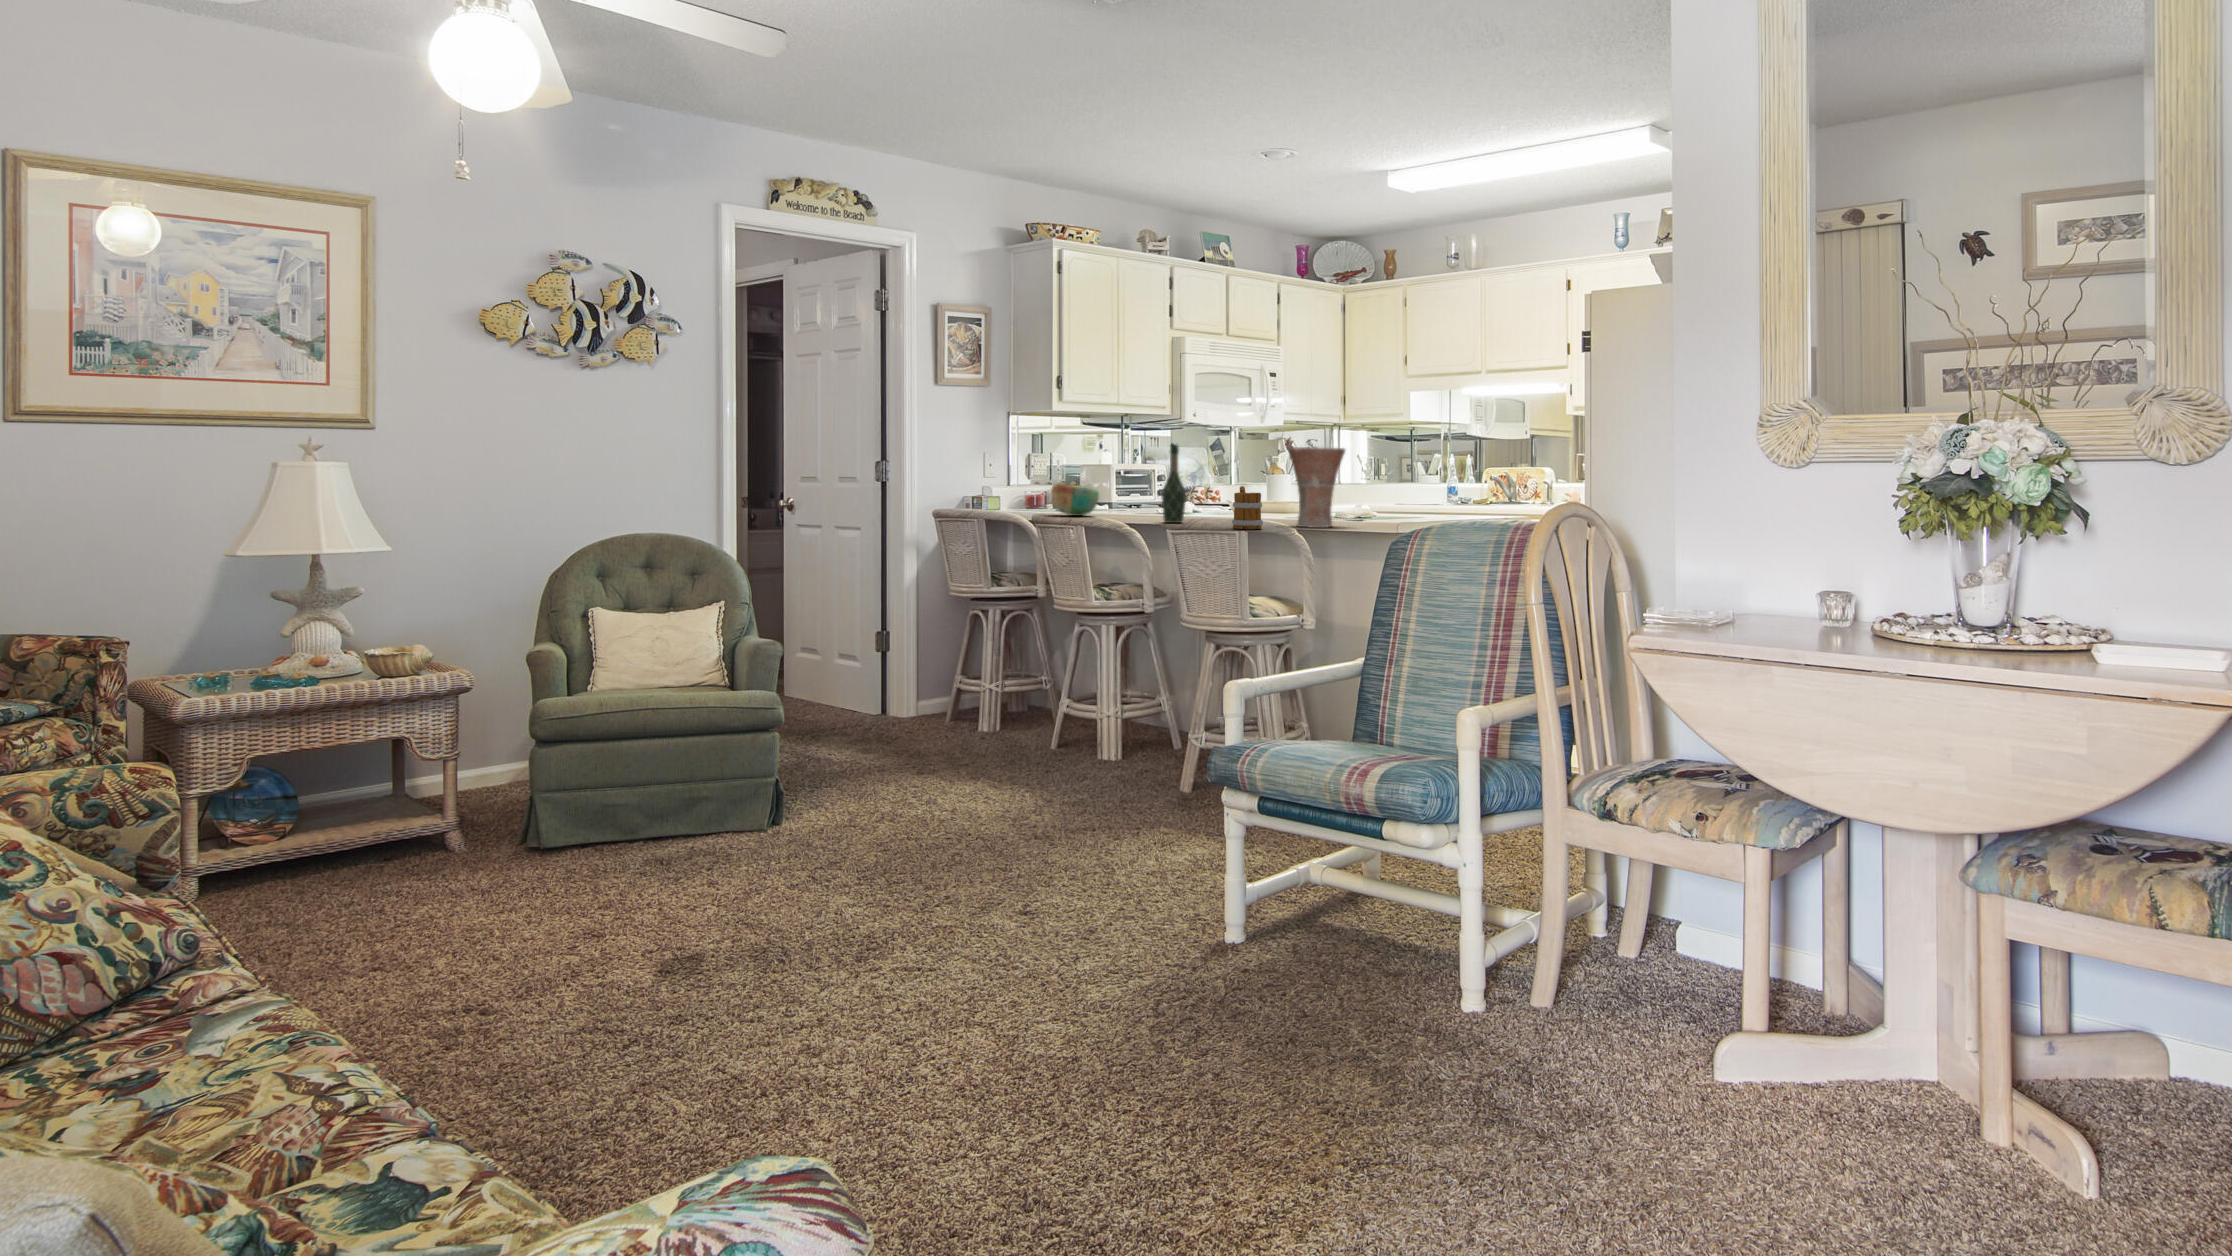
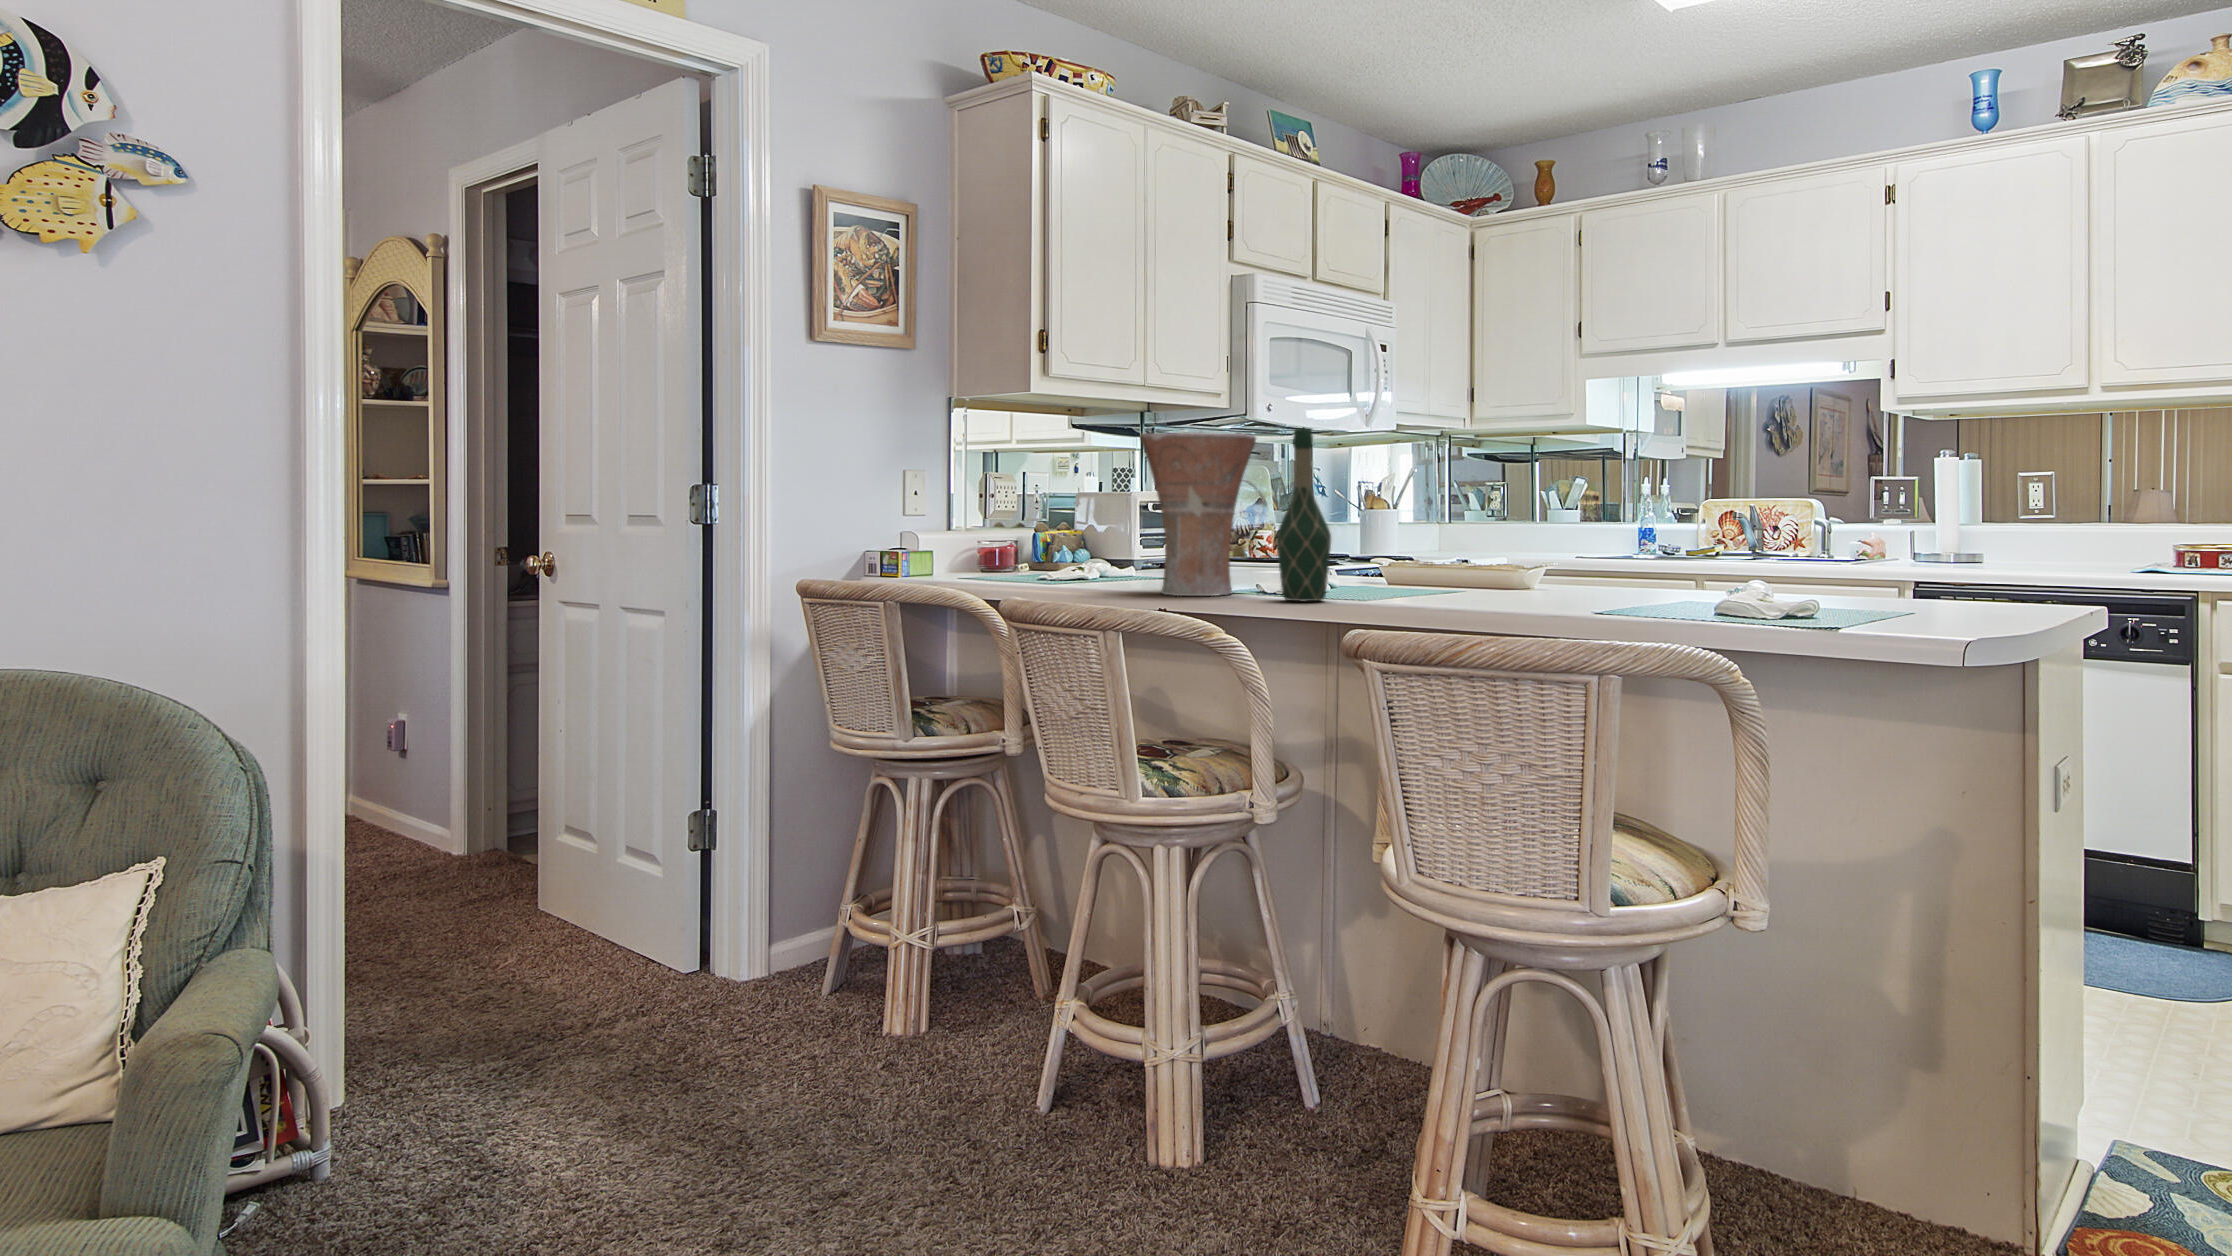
vase: present [1287,446,1345,528] -> present [1140,432,1256,596]
bowl: present [1051,484,1099,516] -> none [1029,521,1128,585]
mug: present [1232,486,1263,530] -> none [1471,516,1550,621]

